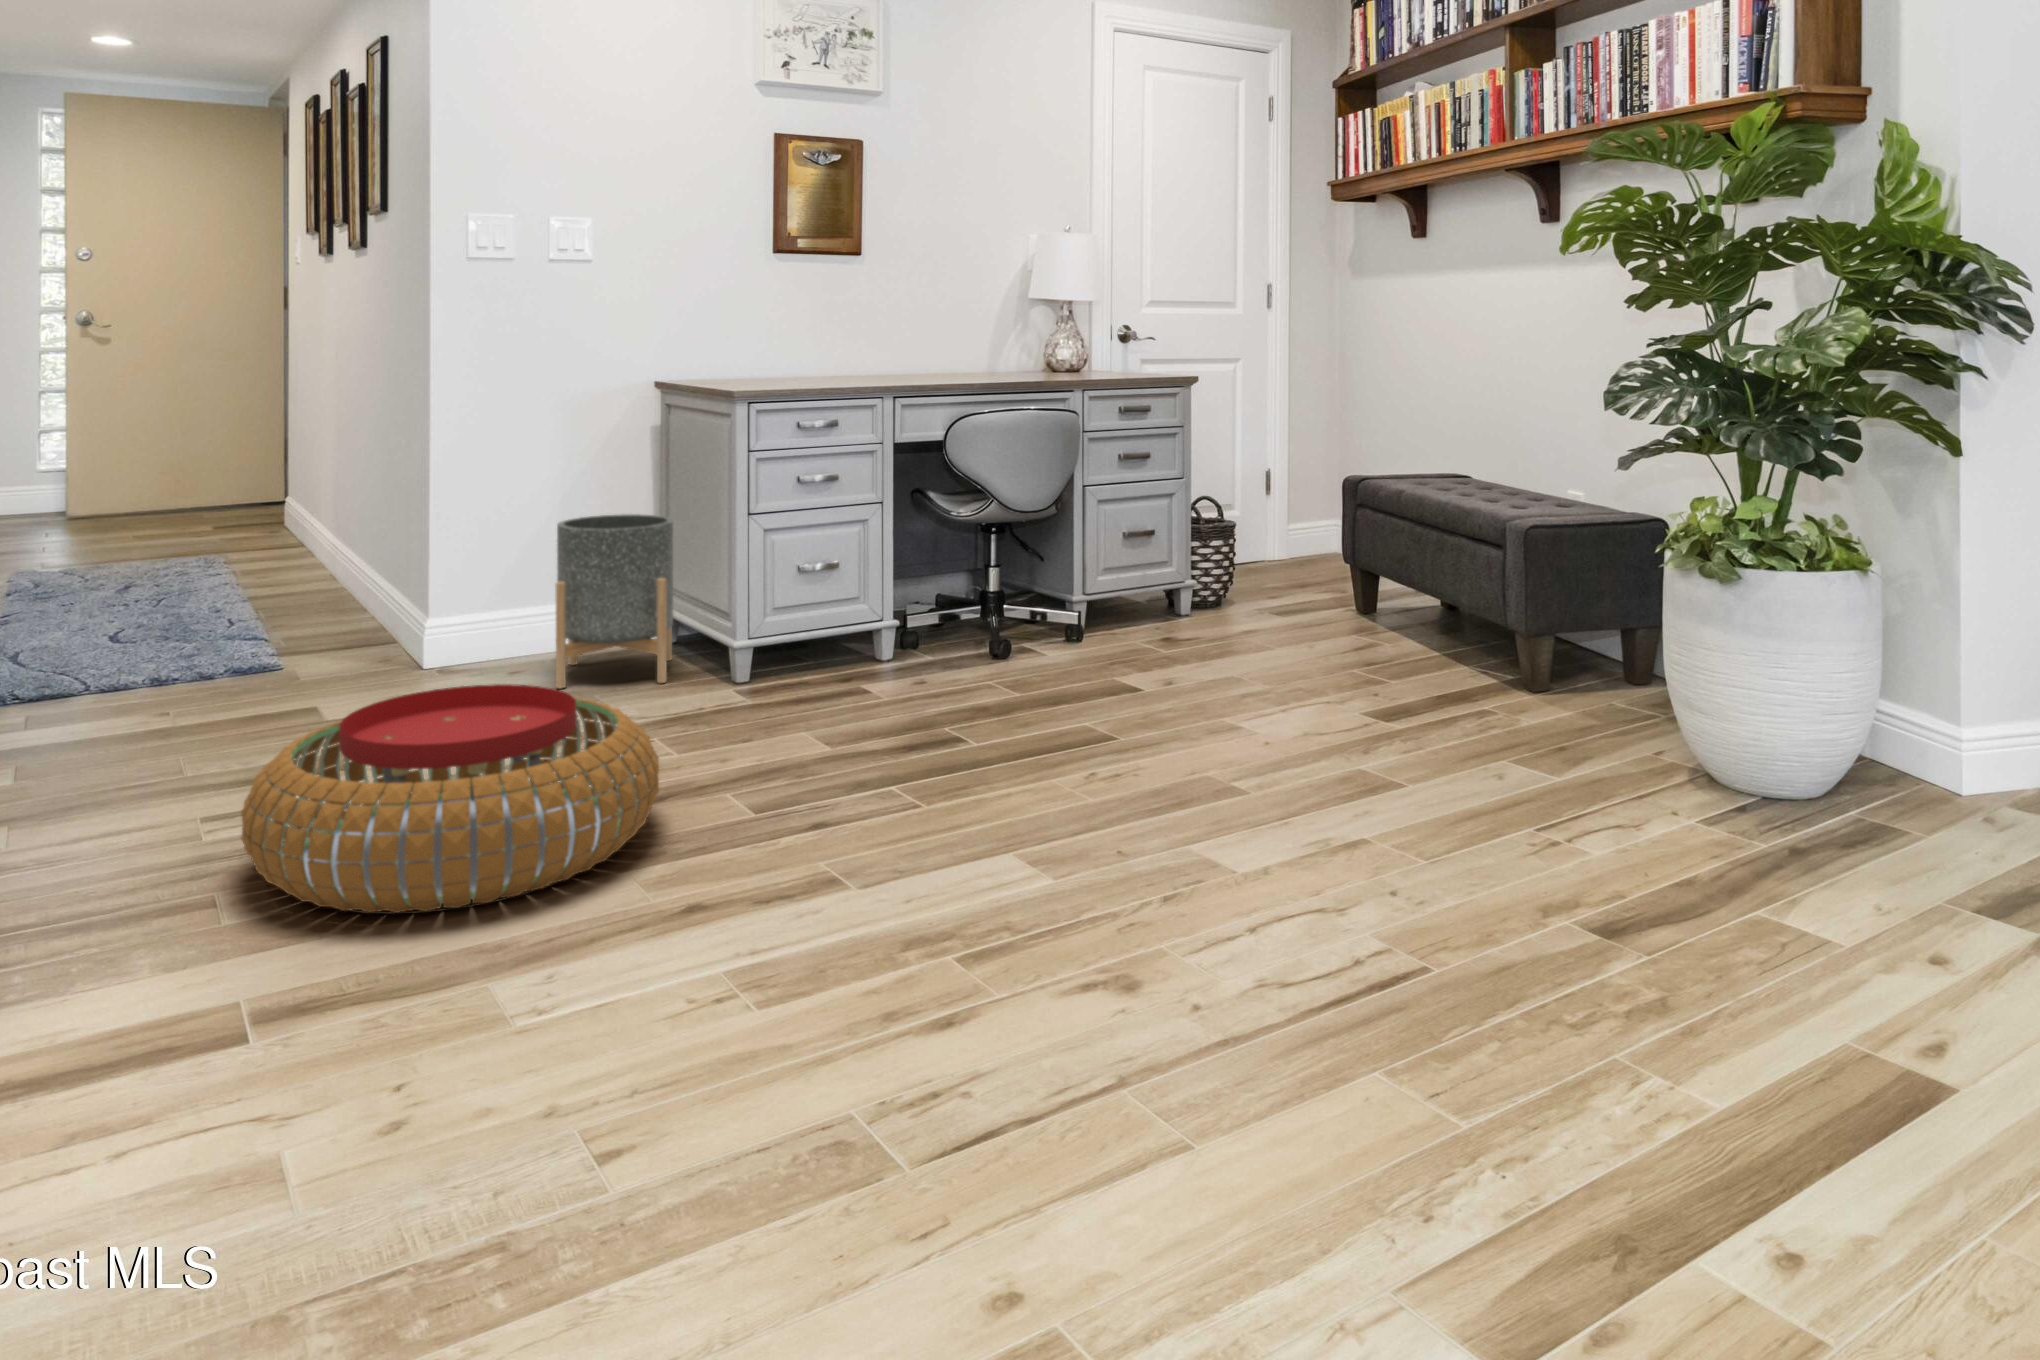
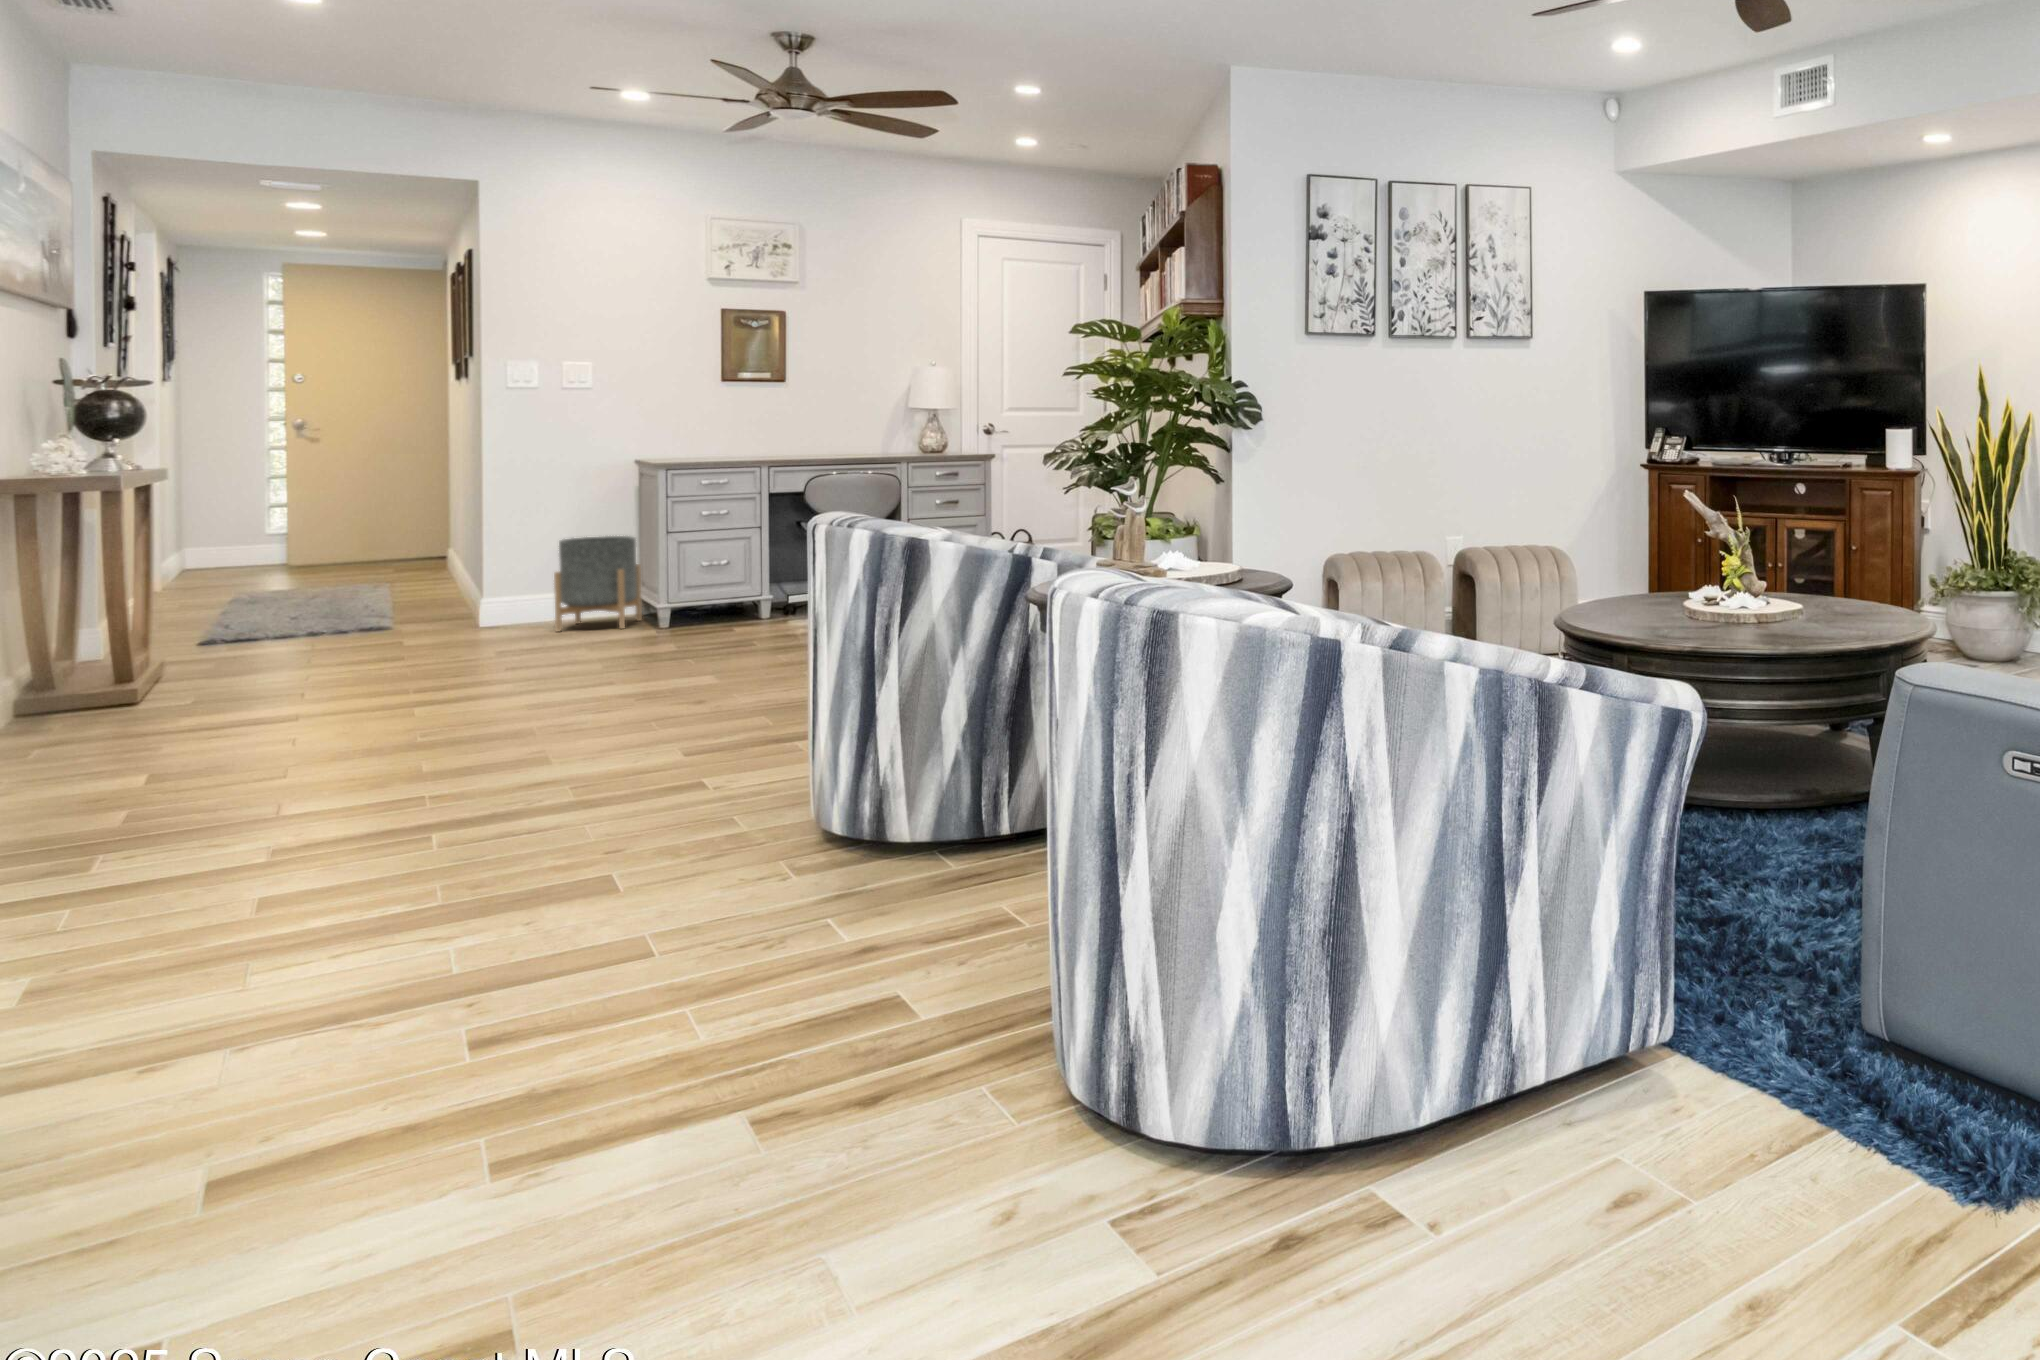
pouf: present [241,684,659,913] -> none [320,605,553,691]

